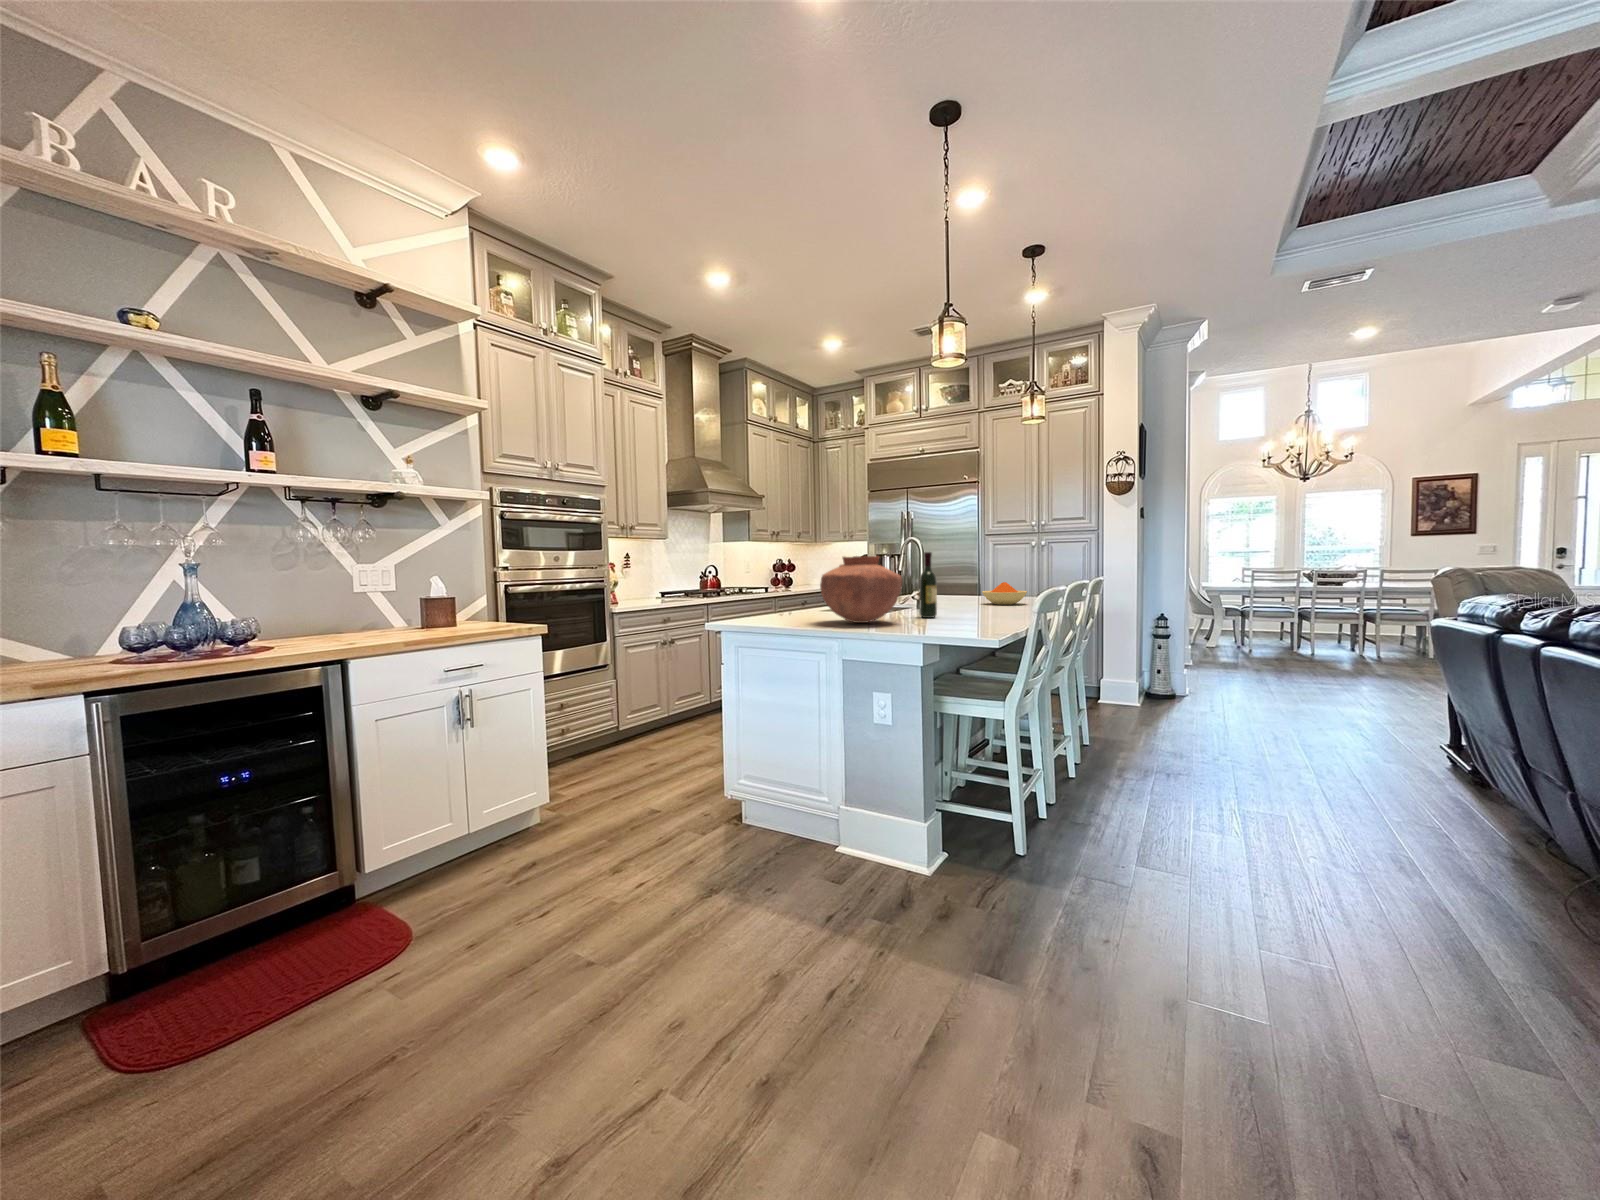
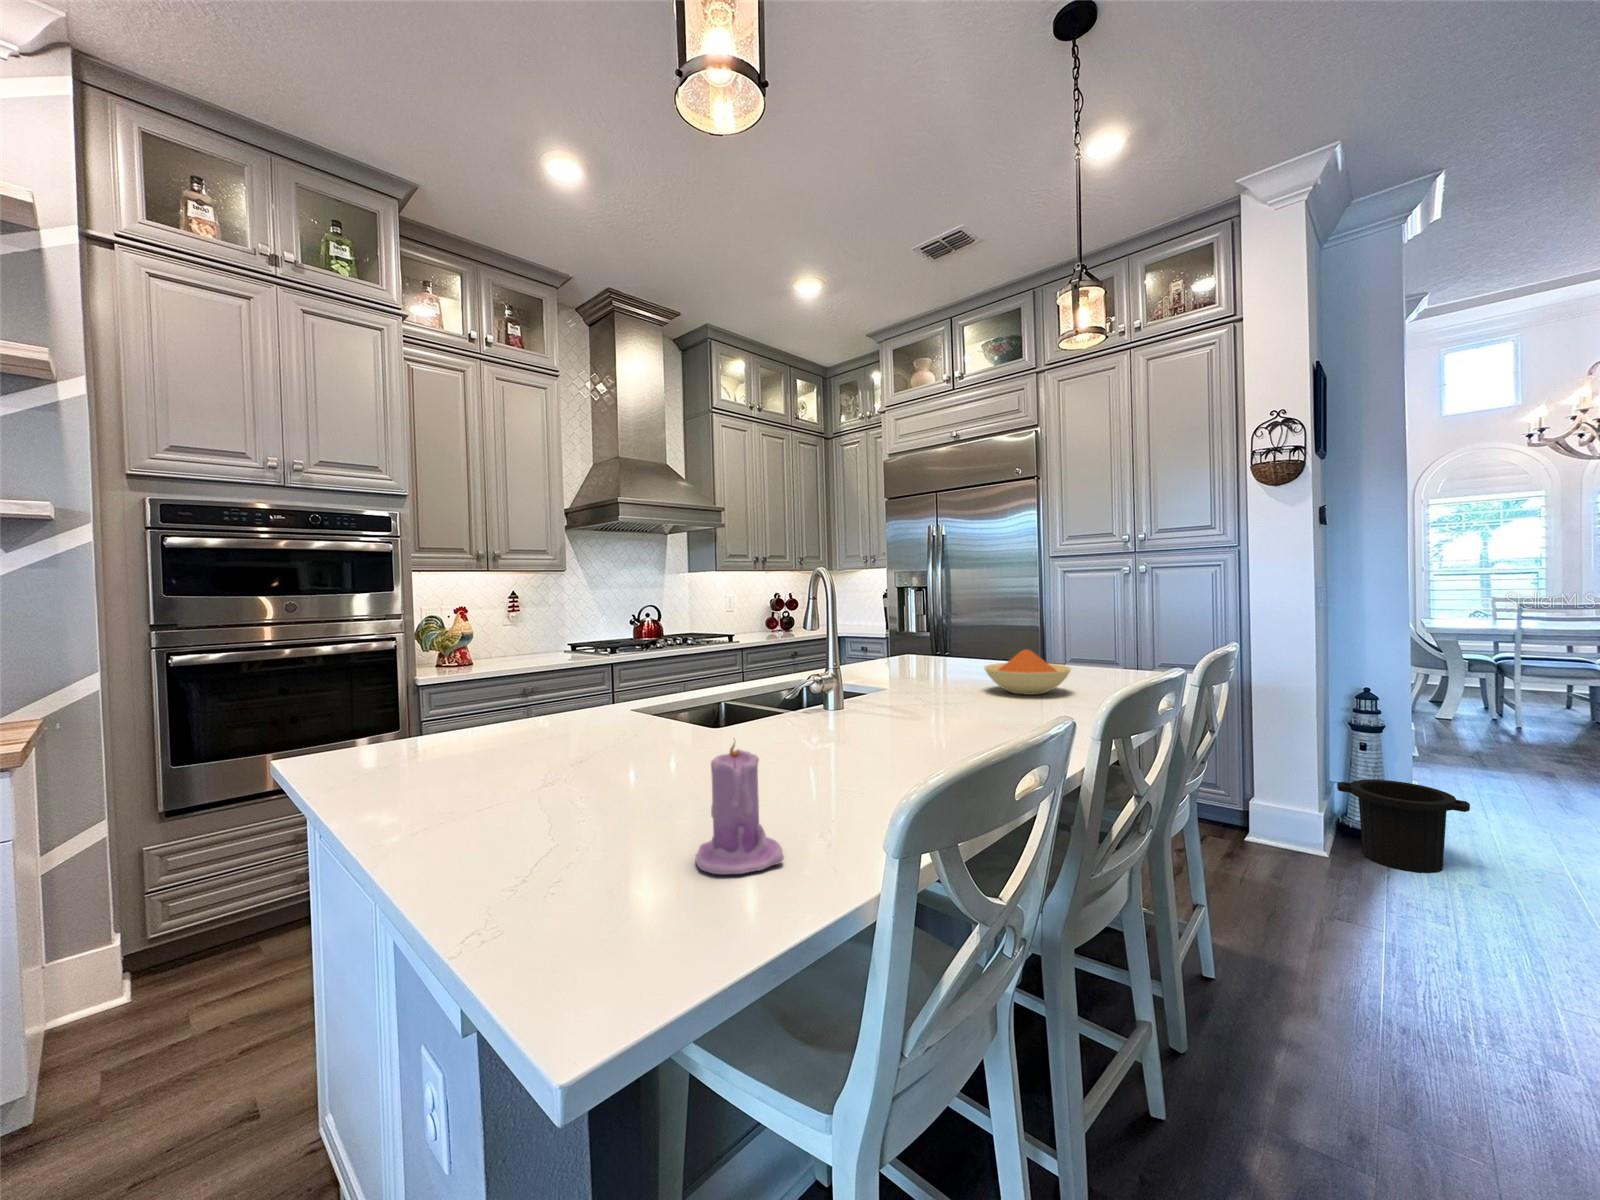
wine bottle: present [919,552,937,618] -> none [761,605,801,754]
vase: present [820,556,903,623] -> none [468,619,669,781]
candle: none [955,590,987,631] -> present [696,743,784,874]
trash can: none [1146,665,1208,710] -> present [1337,780,1470,873]

